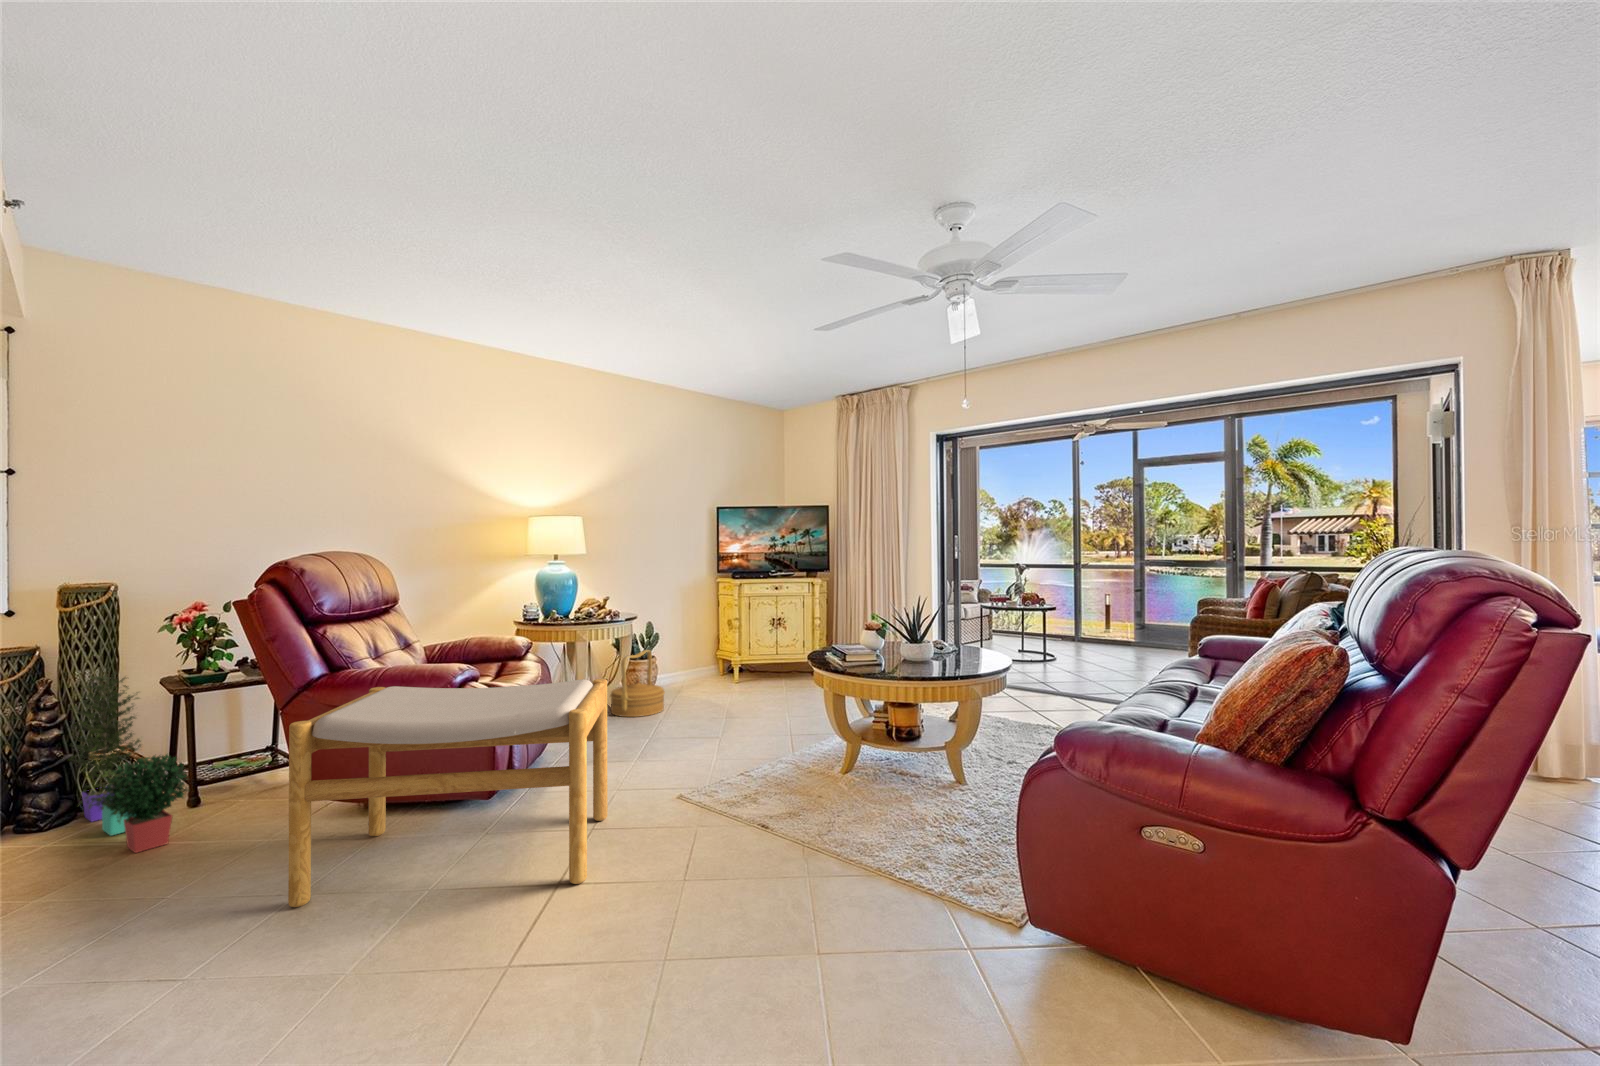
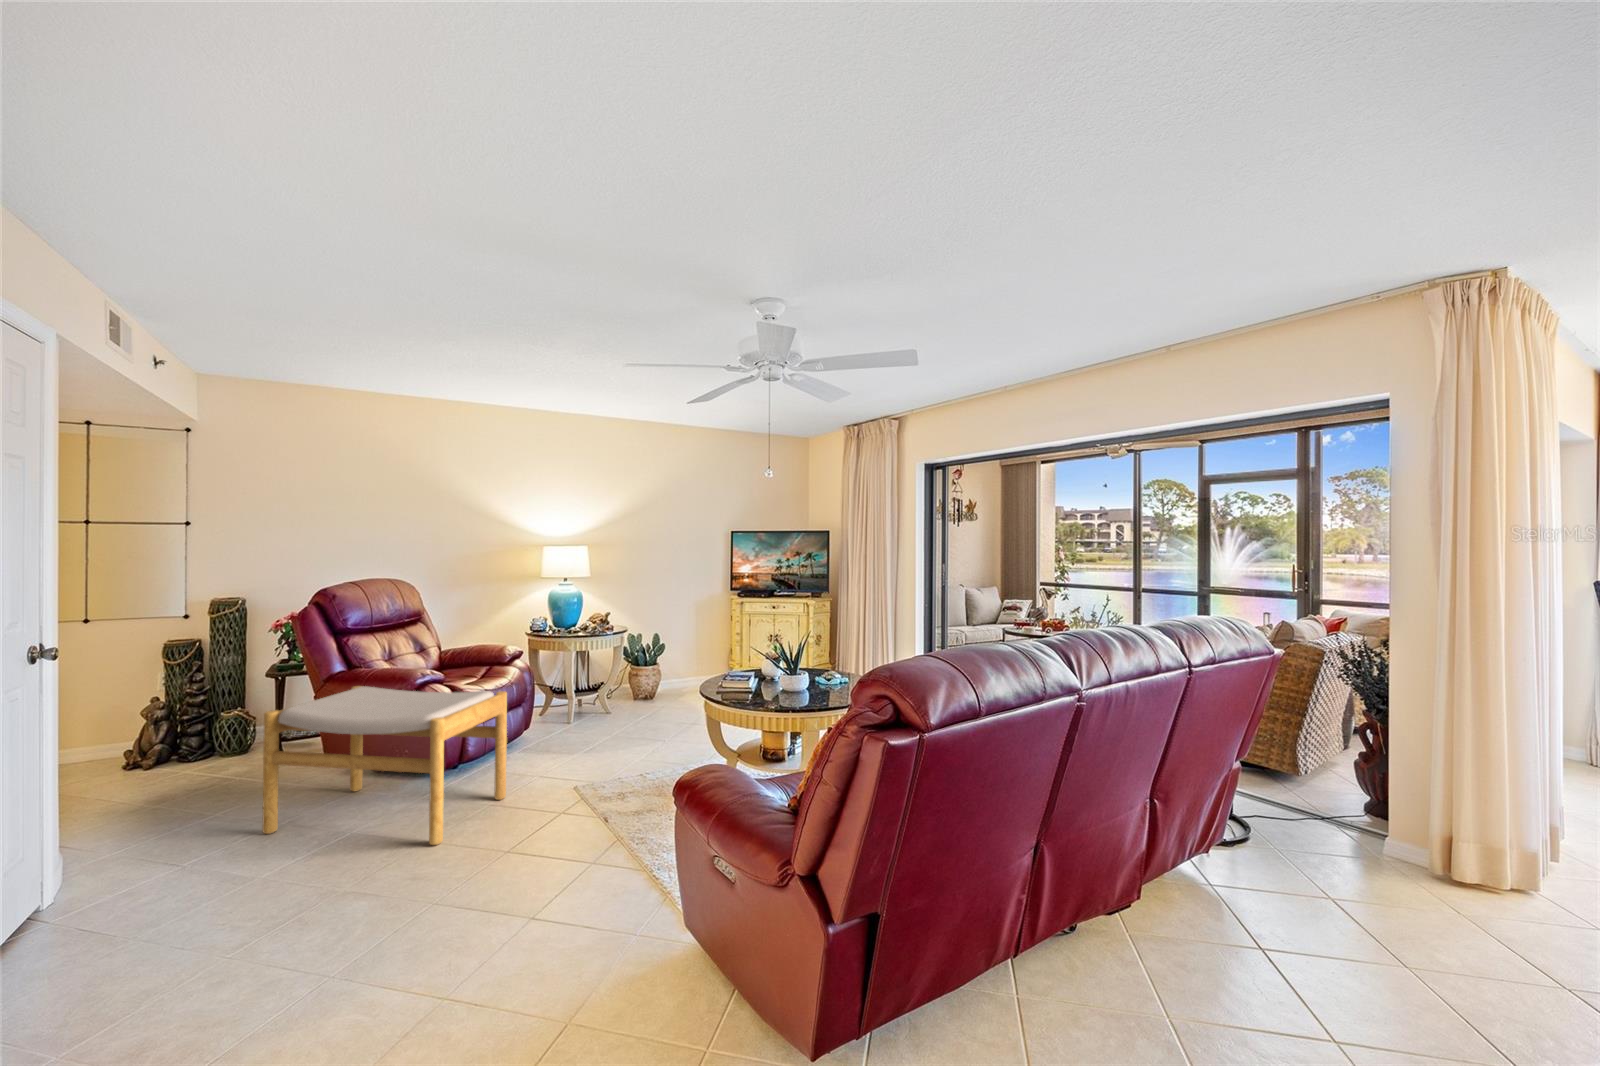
woven basket: present [610,650,665,717] -> none [605,658,651,715]
potted plant: present [70,673,188,853] -> none [202,659,261,784]

